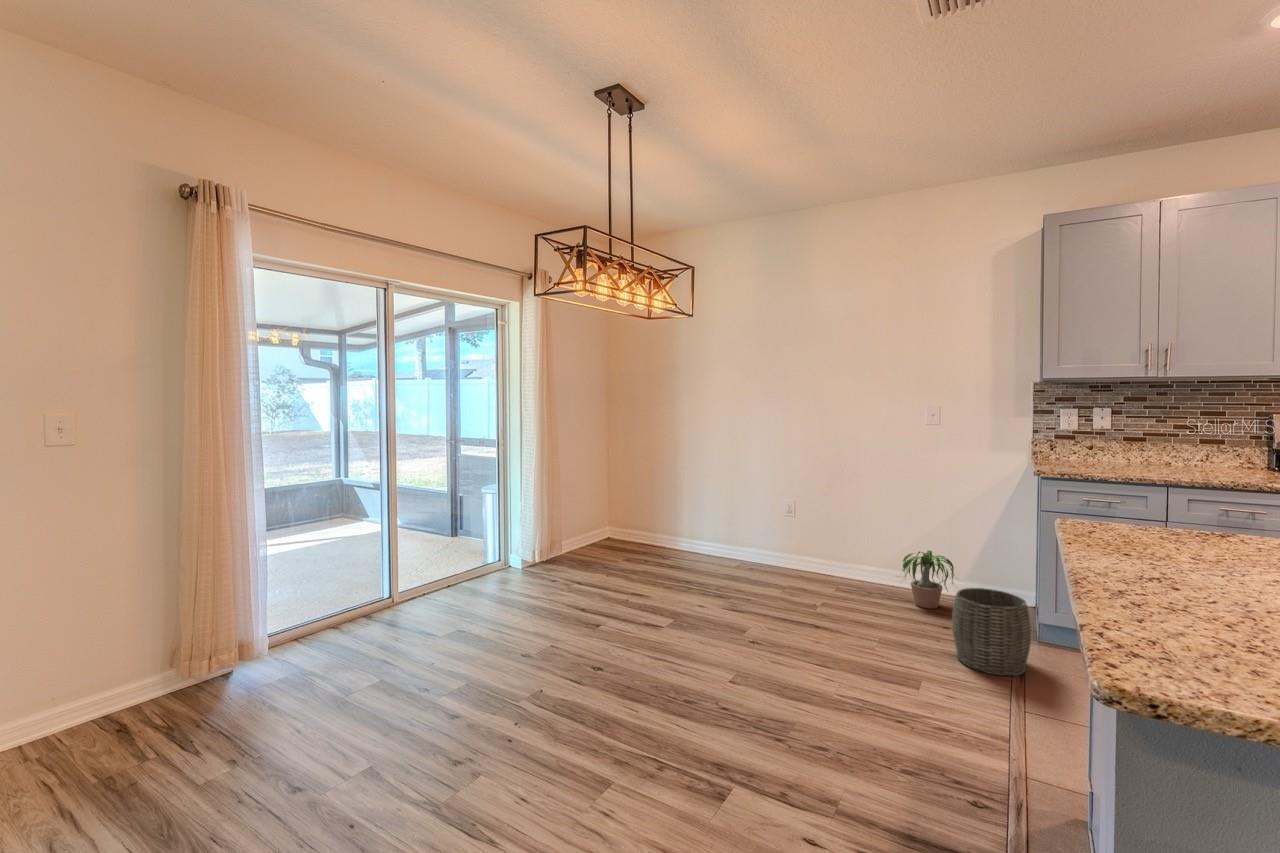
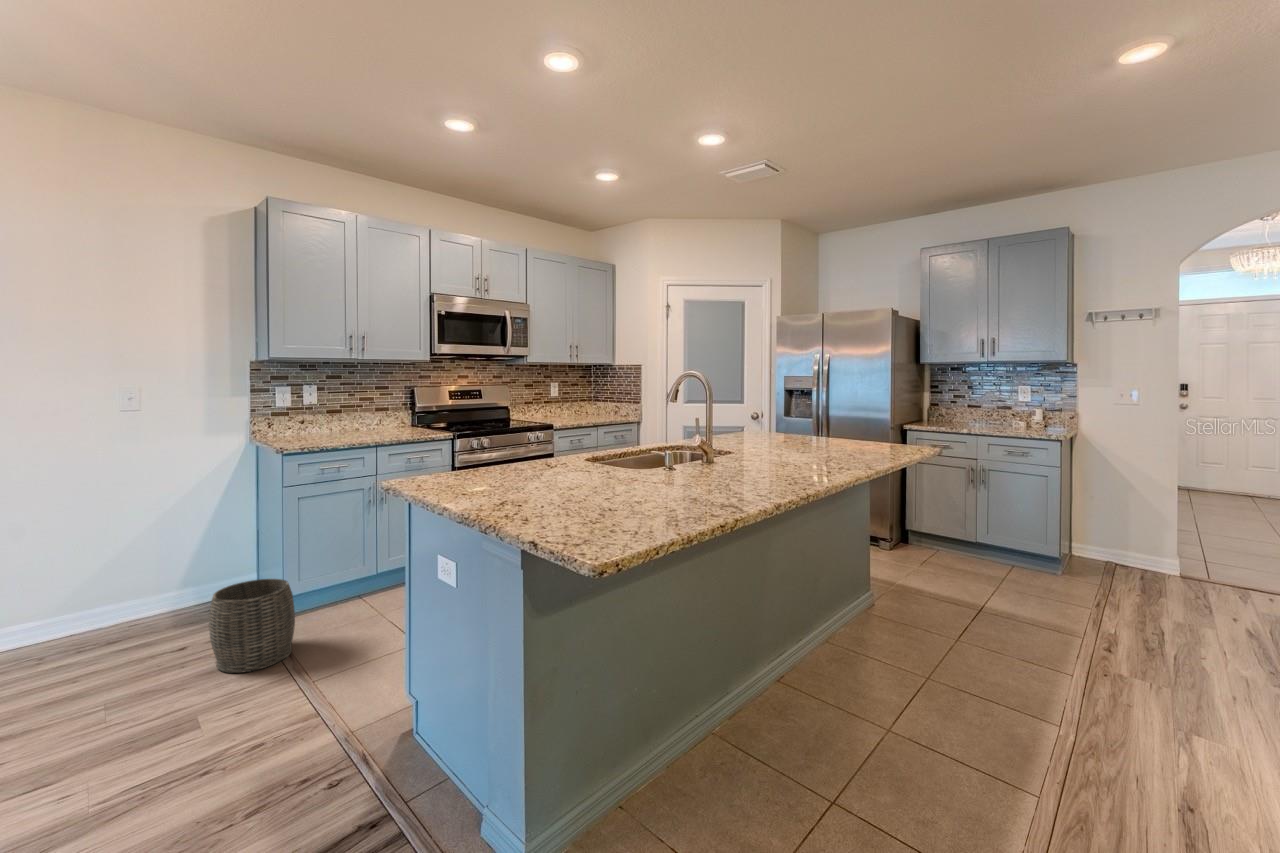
potted plant: present [903,550,954,608] -> none [88,565,194,639]

